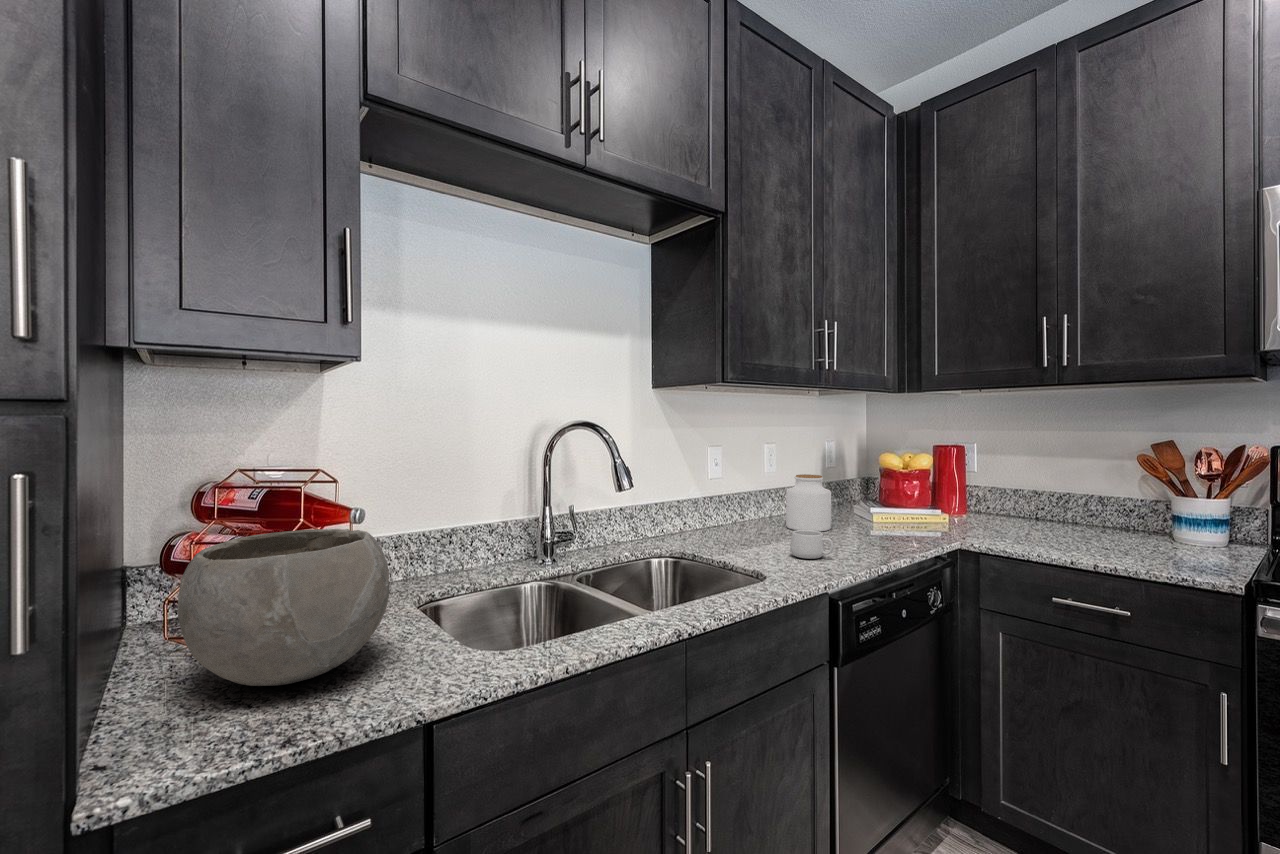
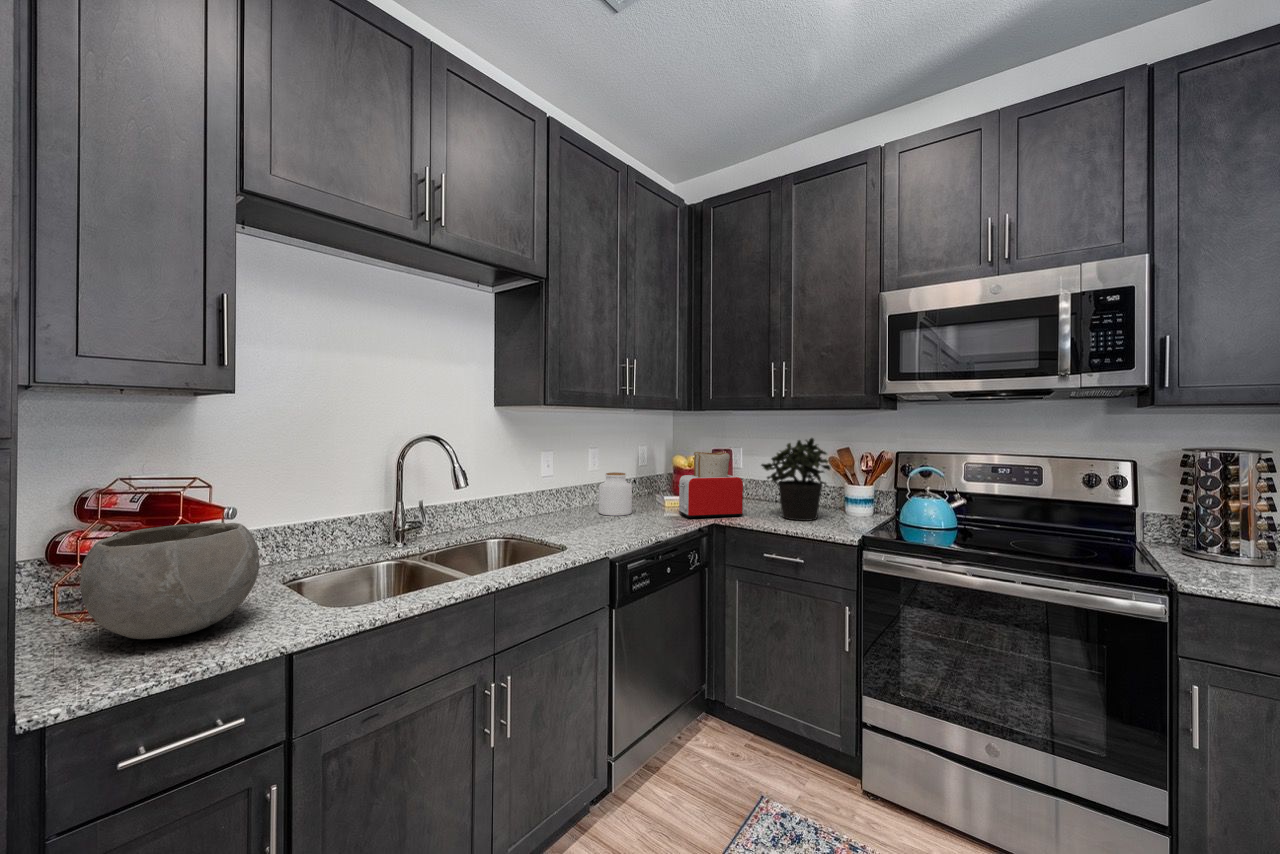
potted plant: none [1024,427,1152,549] -> present [761,438,831,521]
toaster: none [899,448,997,539] -> present [678,452,743,519]
mug: present [790,530,833,559] -> none [591,514,621,535]

